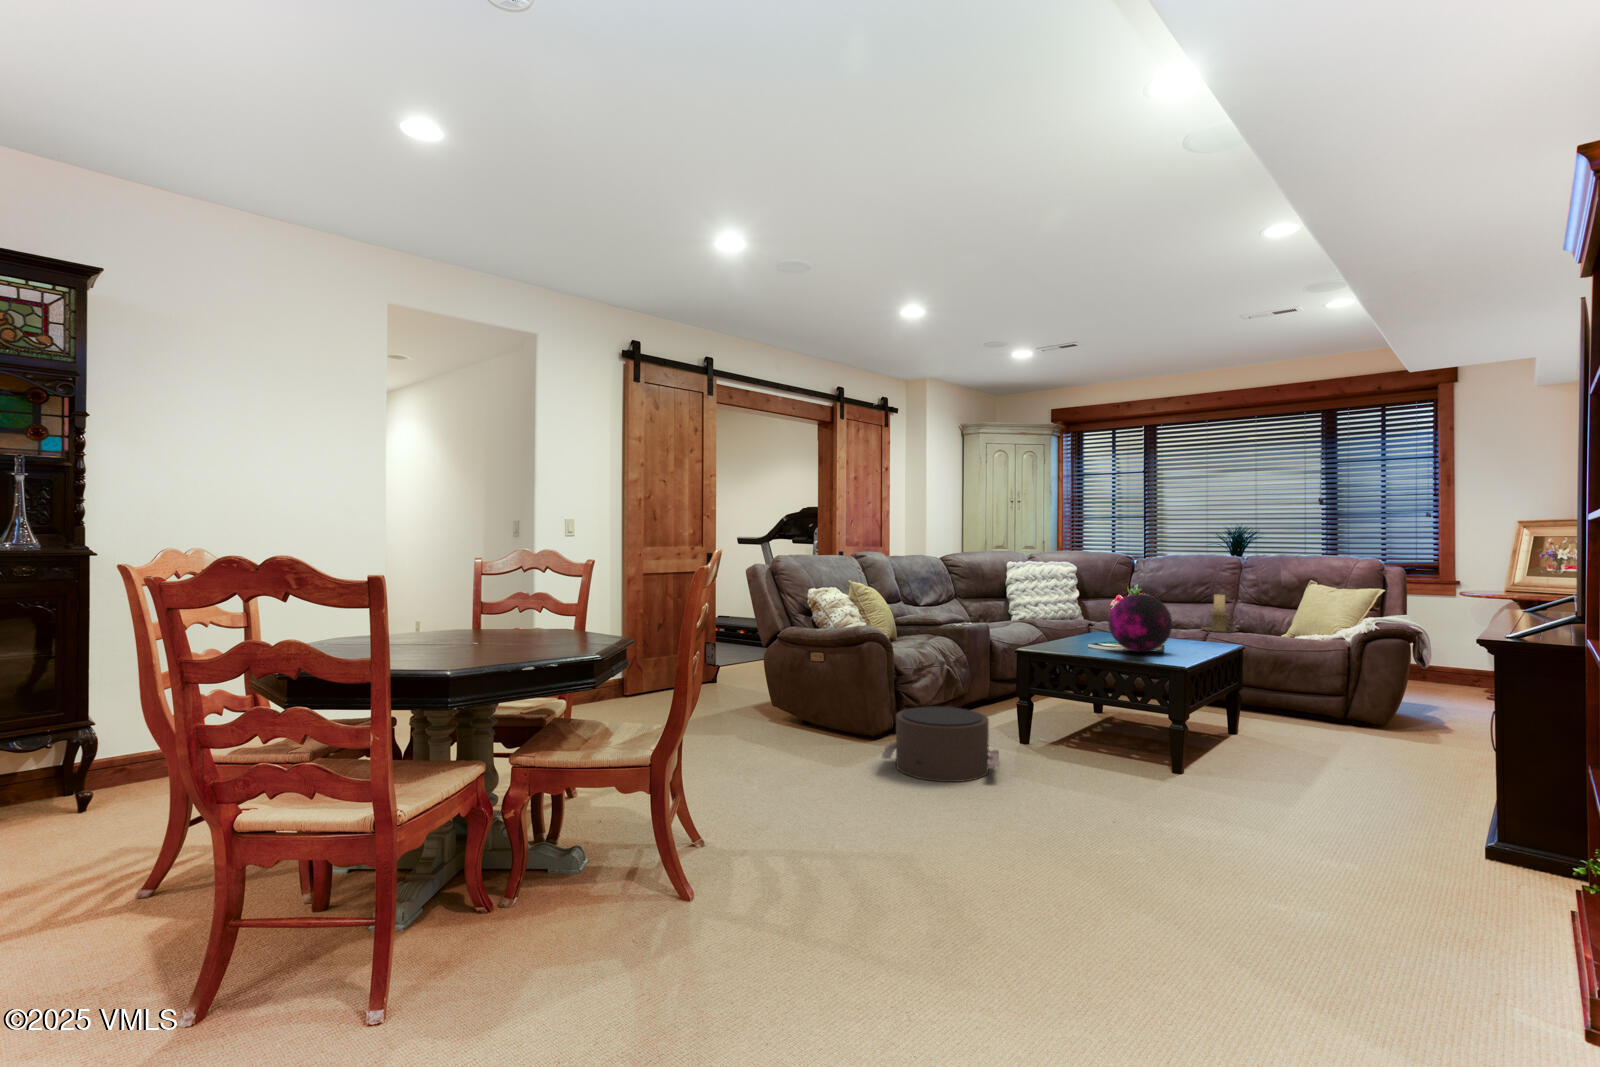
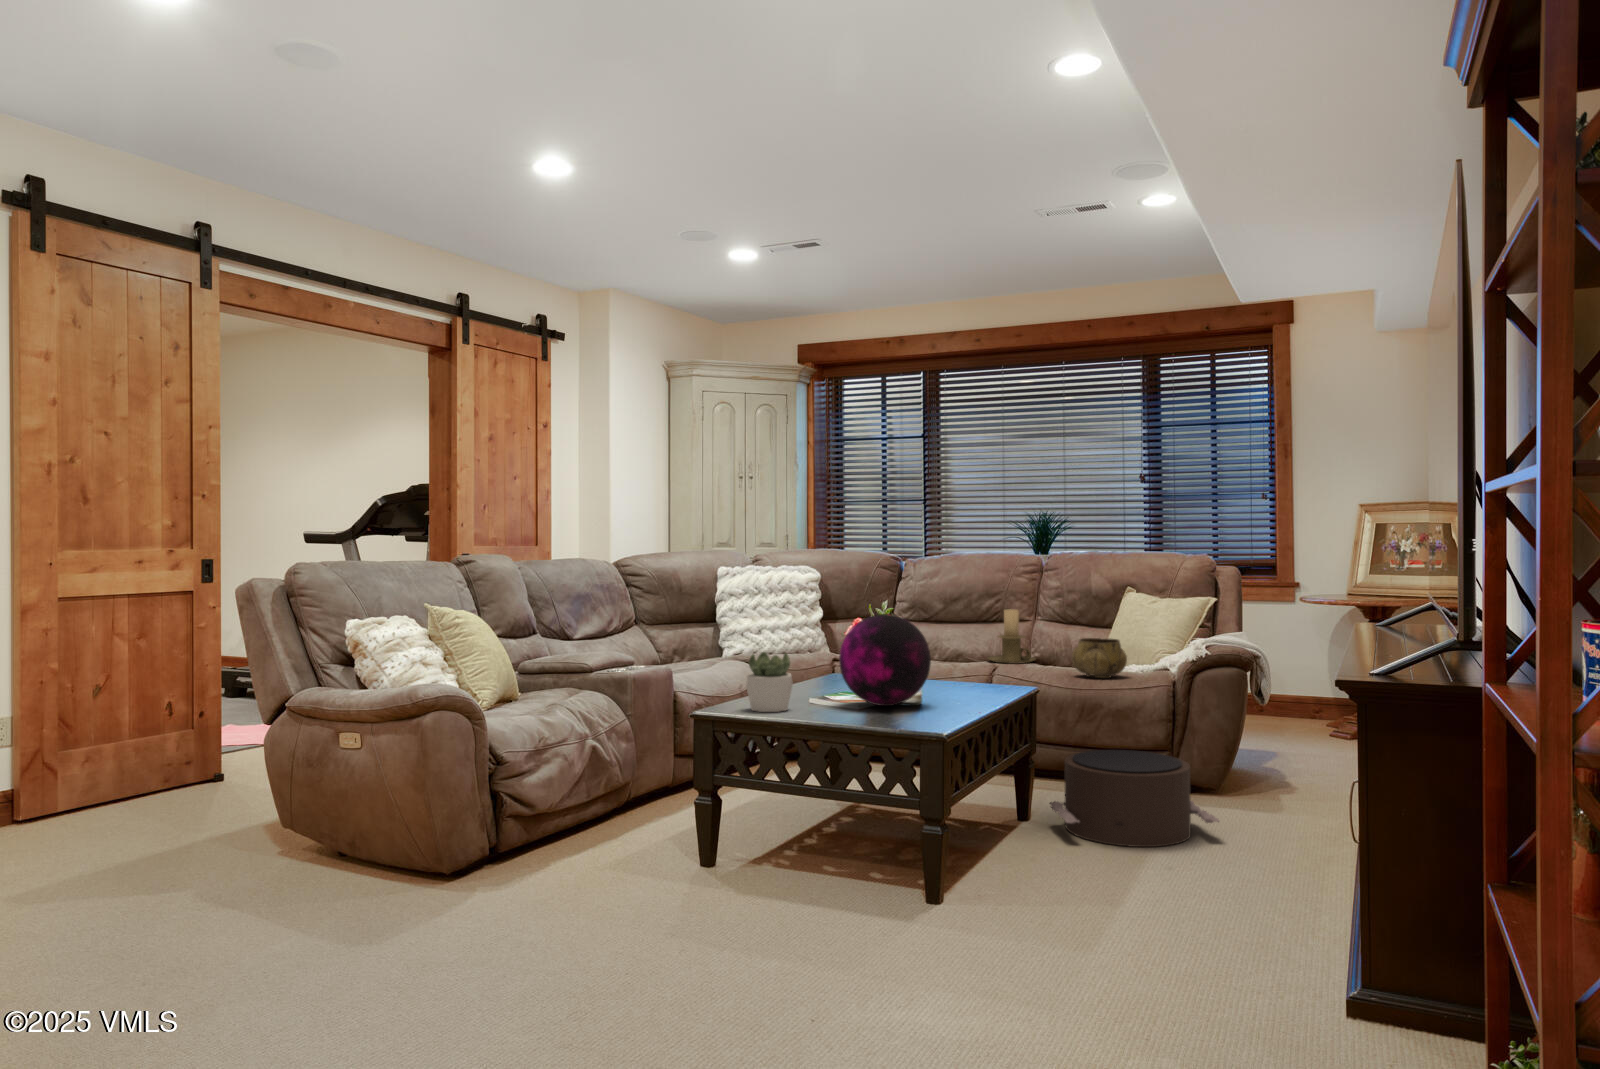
succulent plant: none [1048,615,1079,652] -> present [746,652,793,712]
decorative bowl: none [1270,615,1313,644] -> present [1072,638,1127,678]
pouf: present [882,706,1000,782] -> present [1050,750,1219,847]

